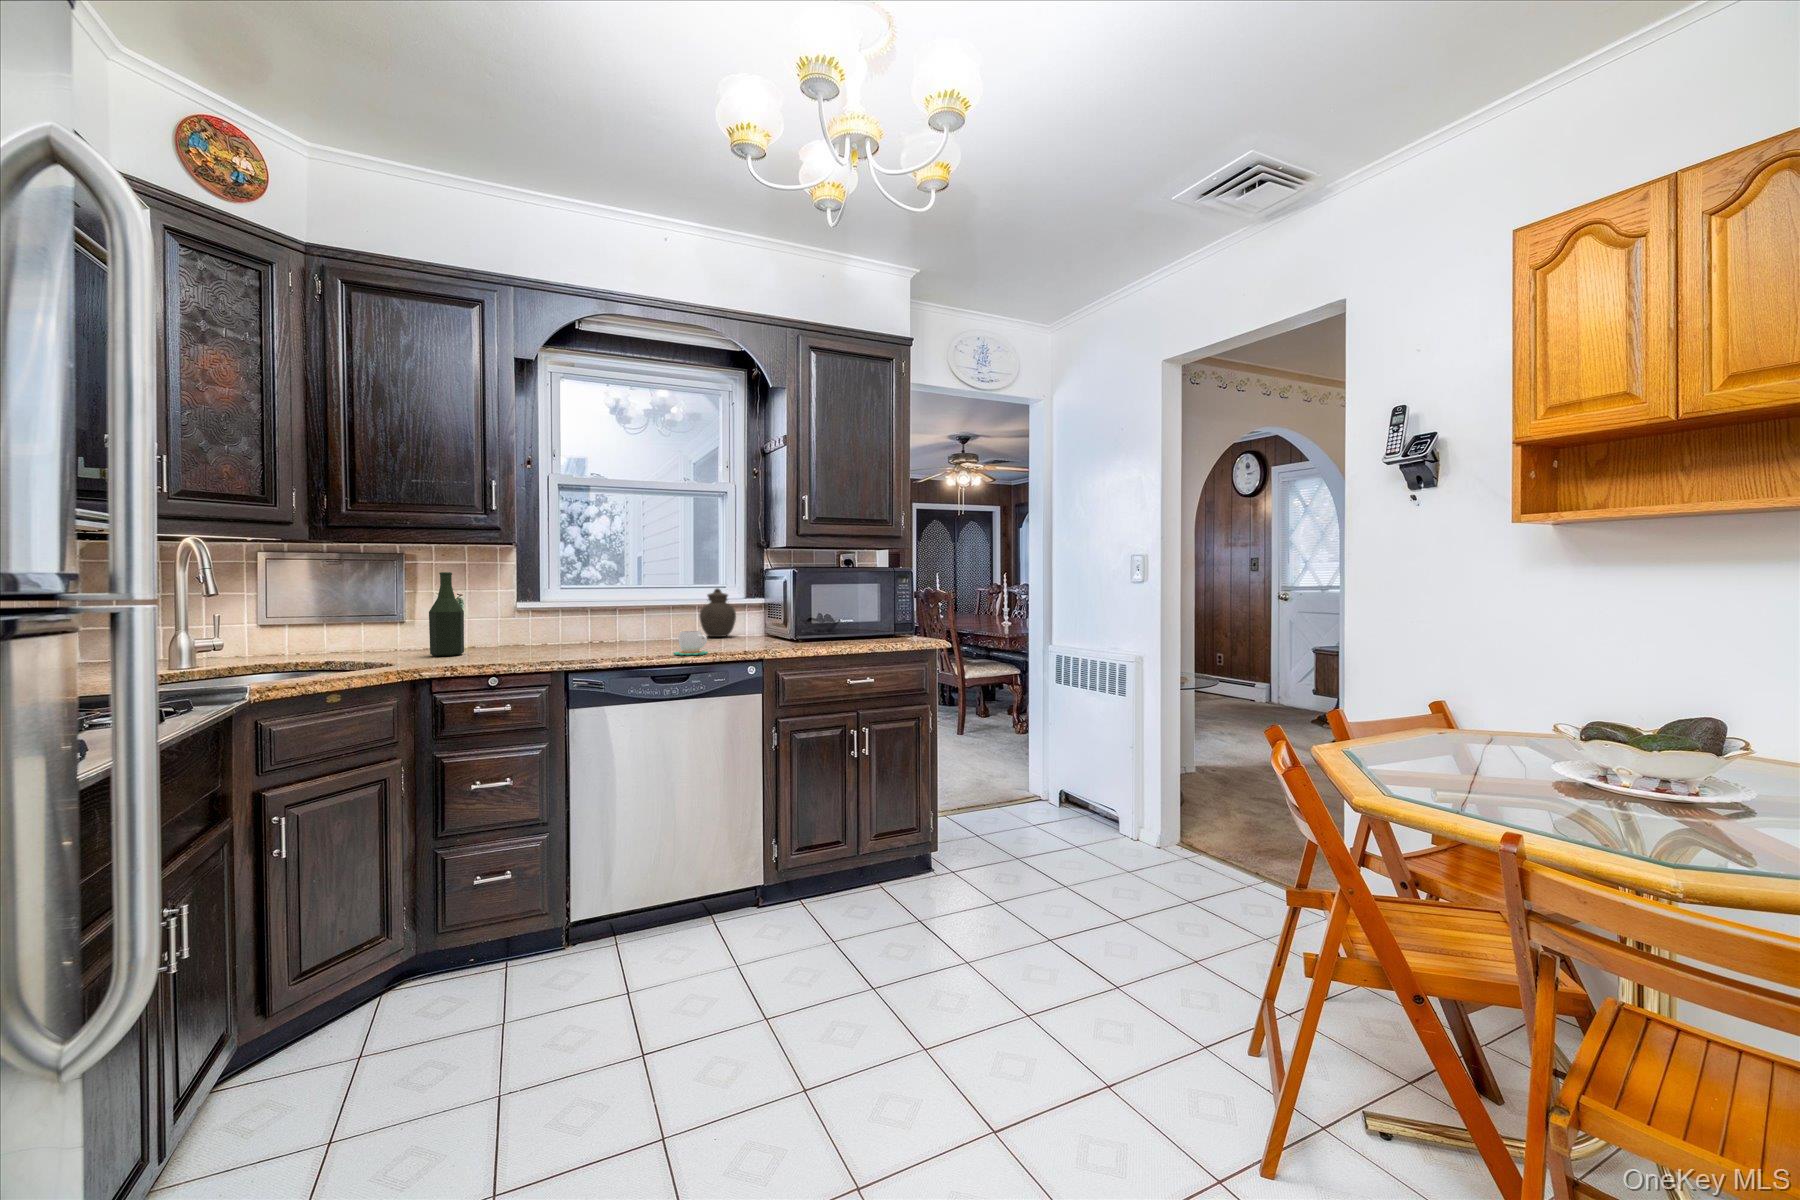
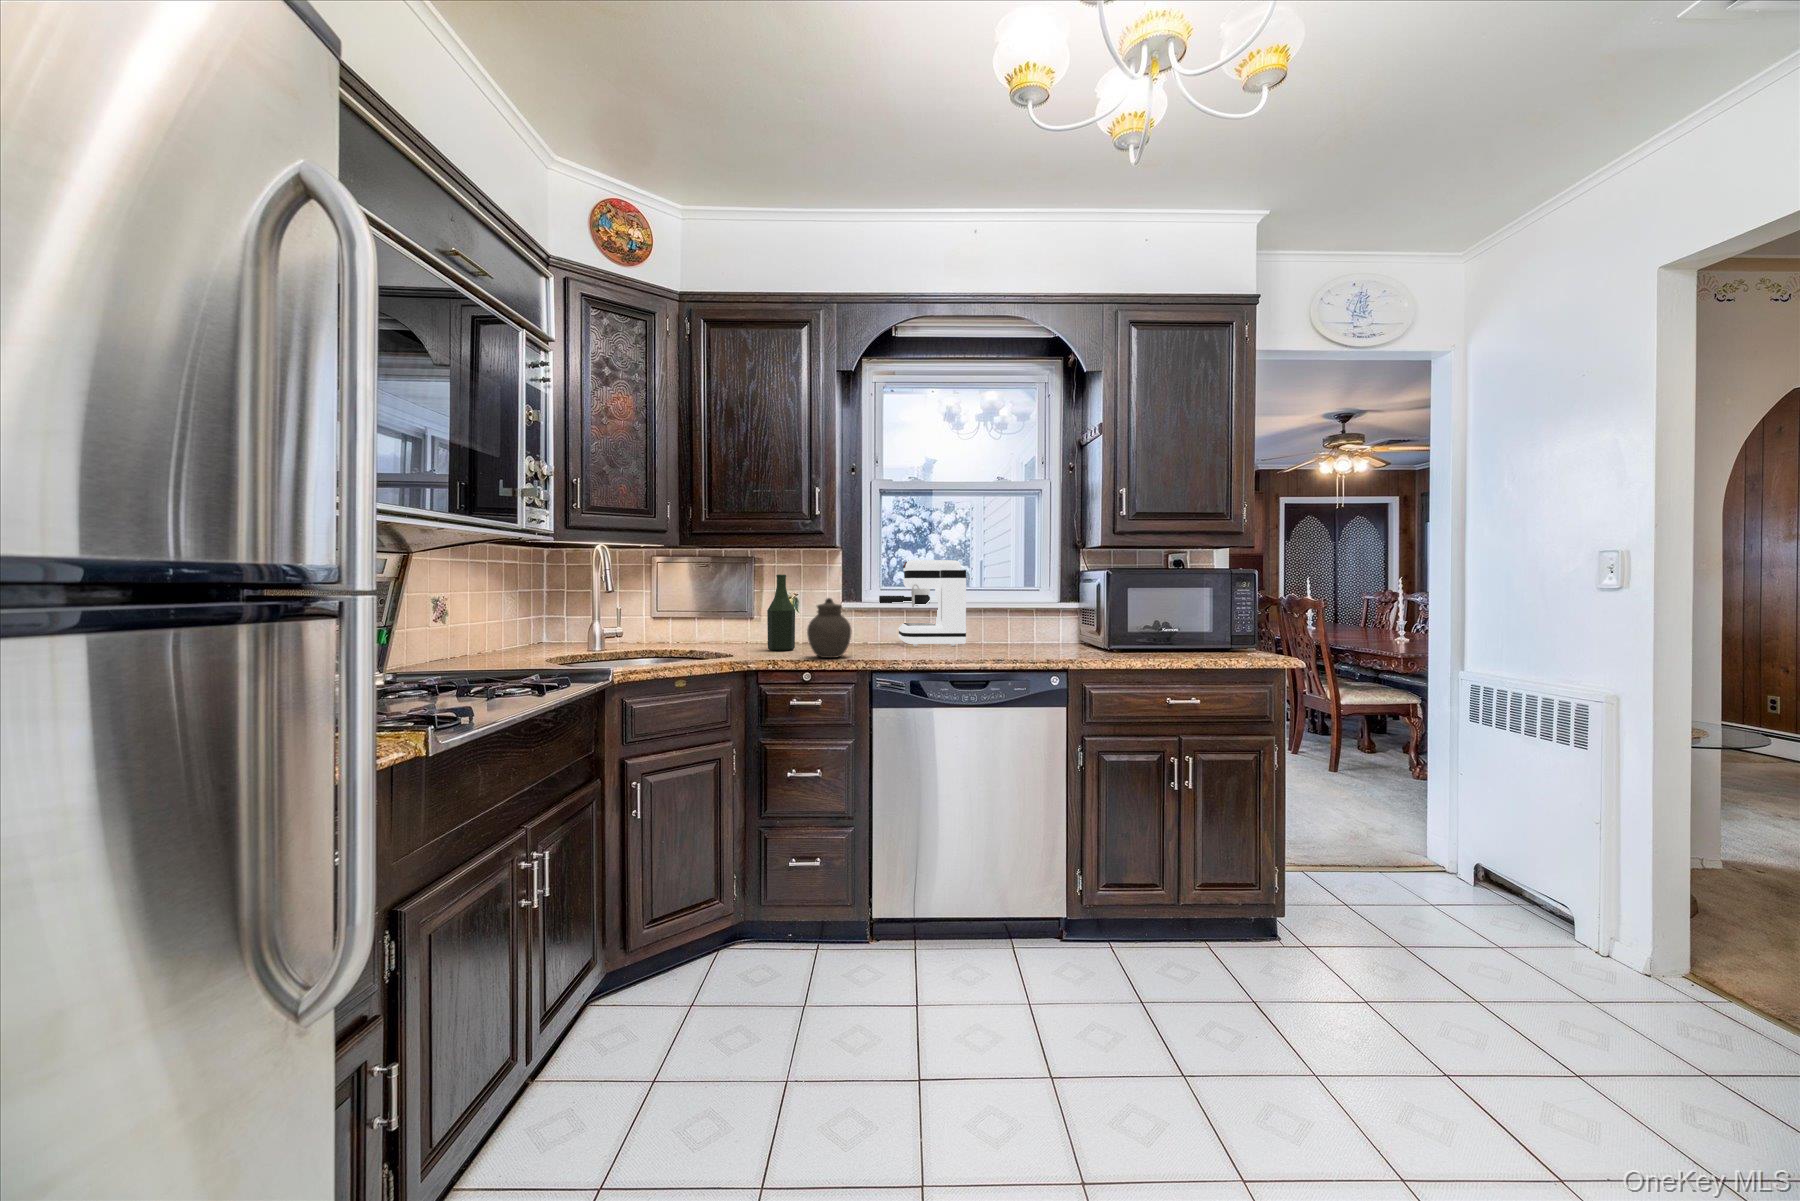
coffee maker: none [560,557,657,645] -> present [879,560,966,646]
jar: present [699,589,736,637] -> present [807,598,851,658]
mug: present [673,631,708,655] -> none [973,636,1009,662]

